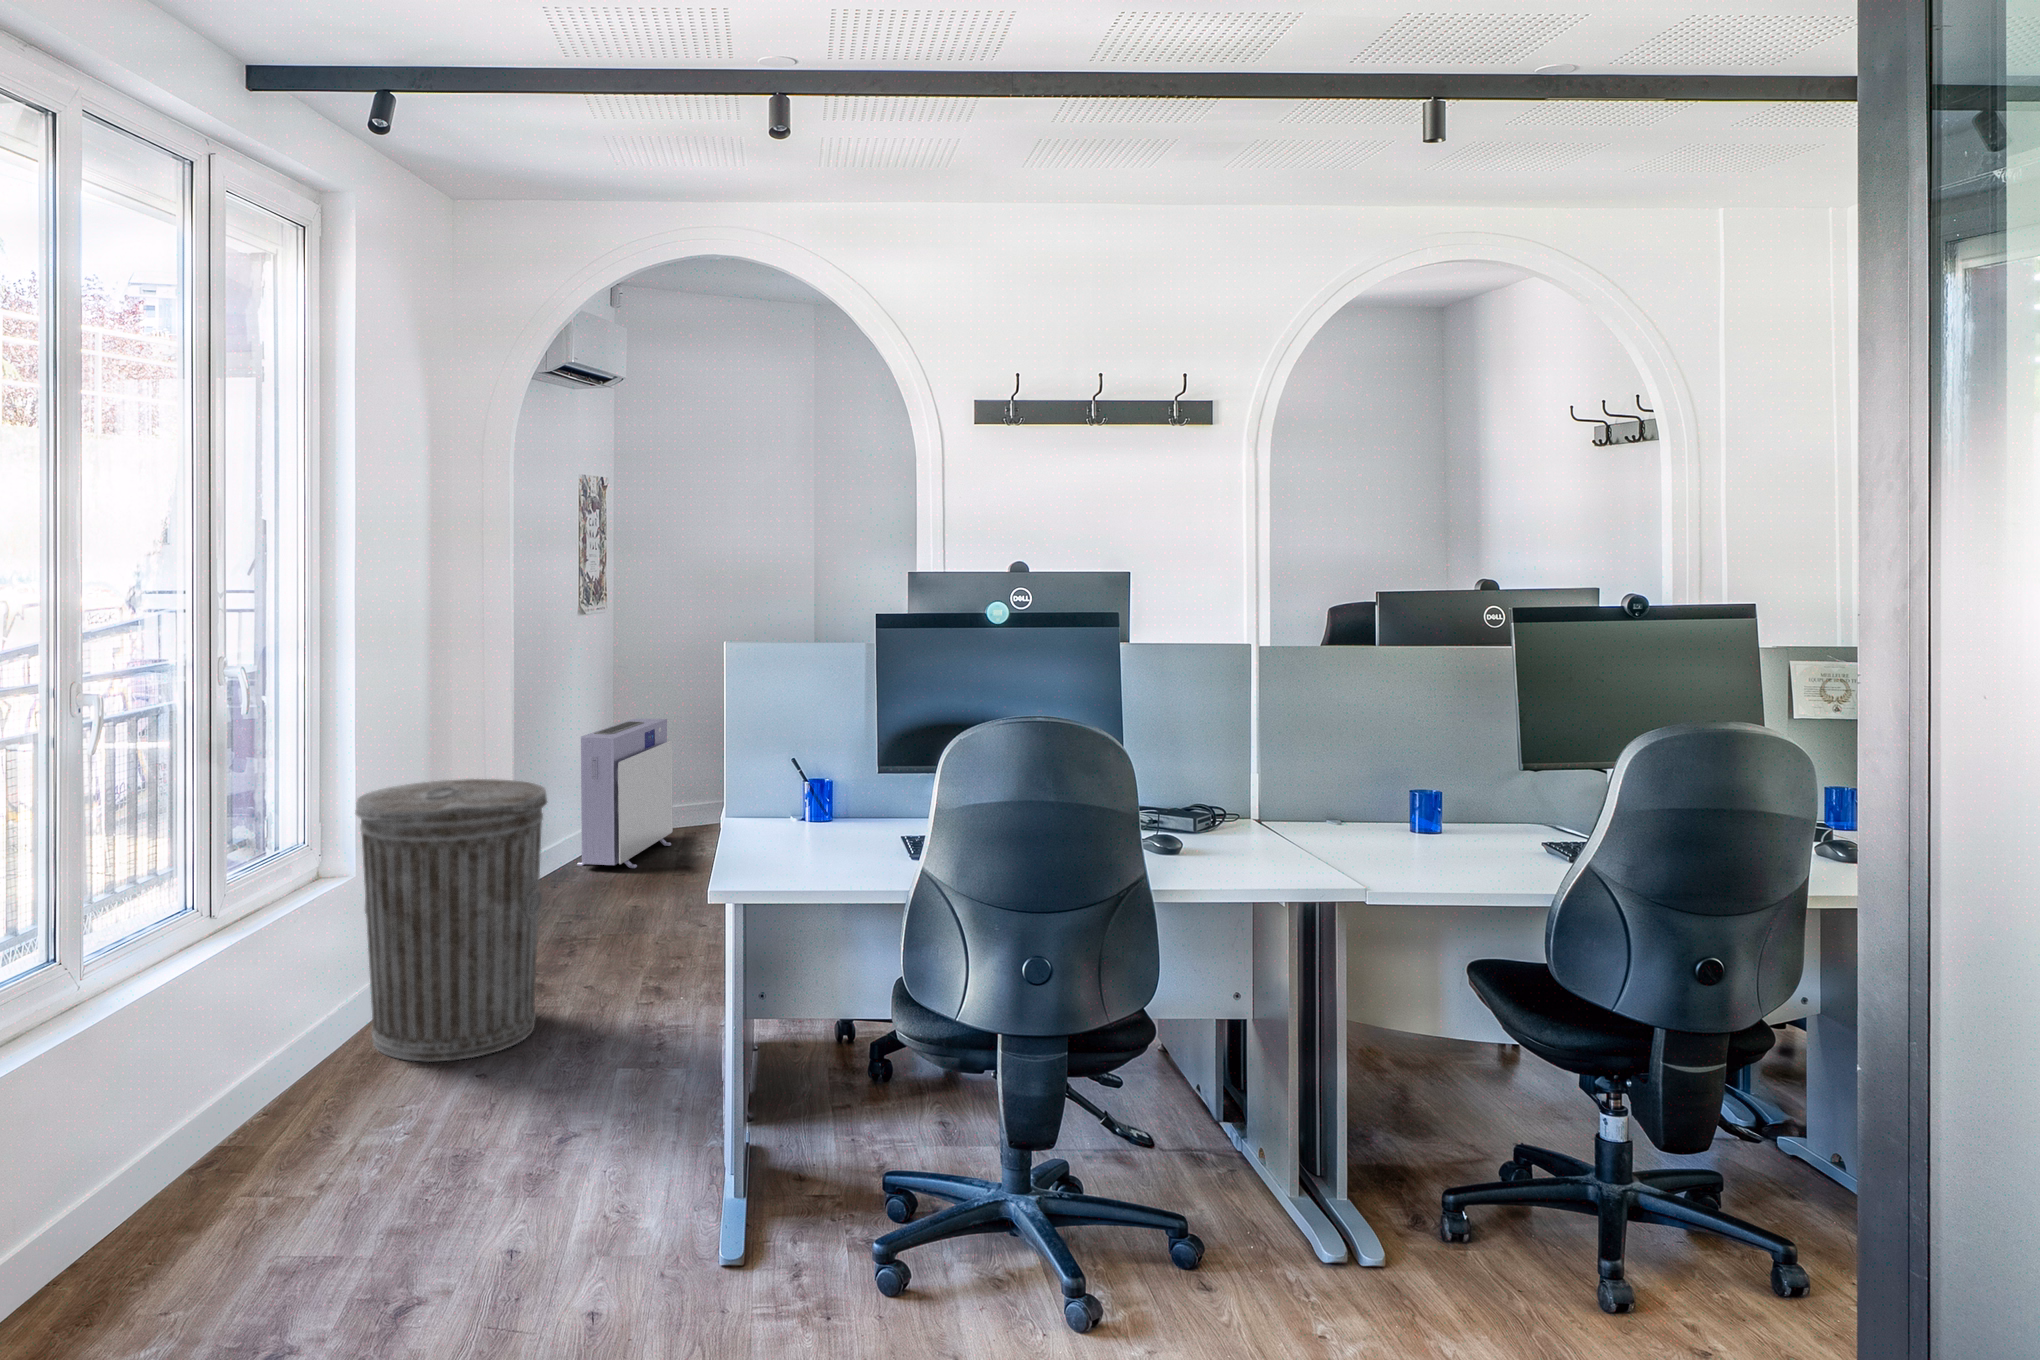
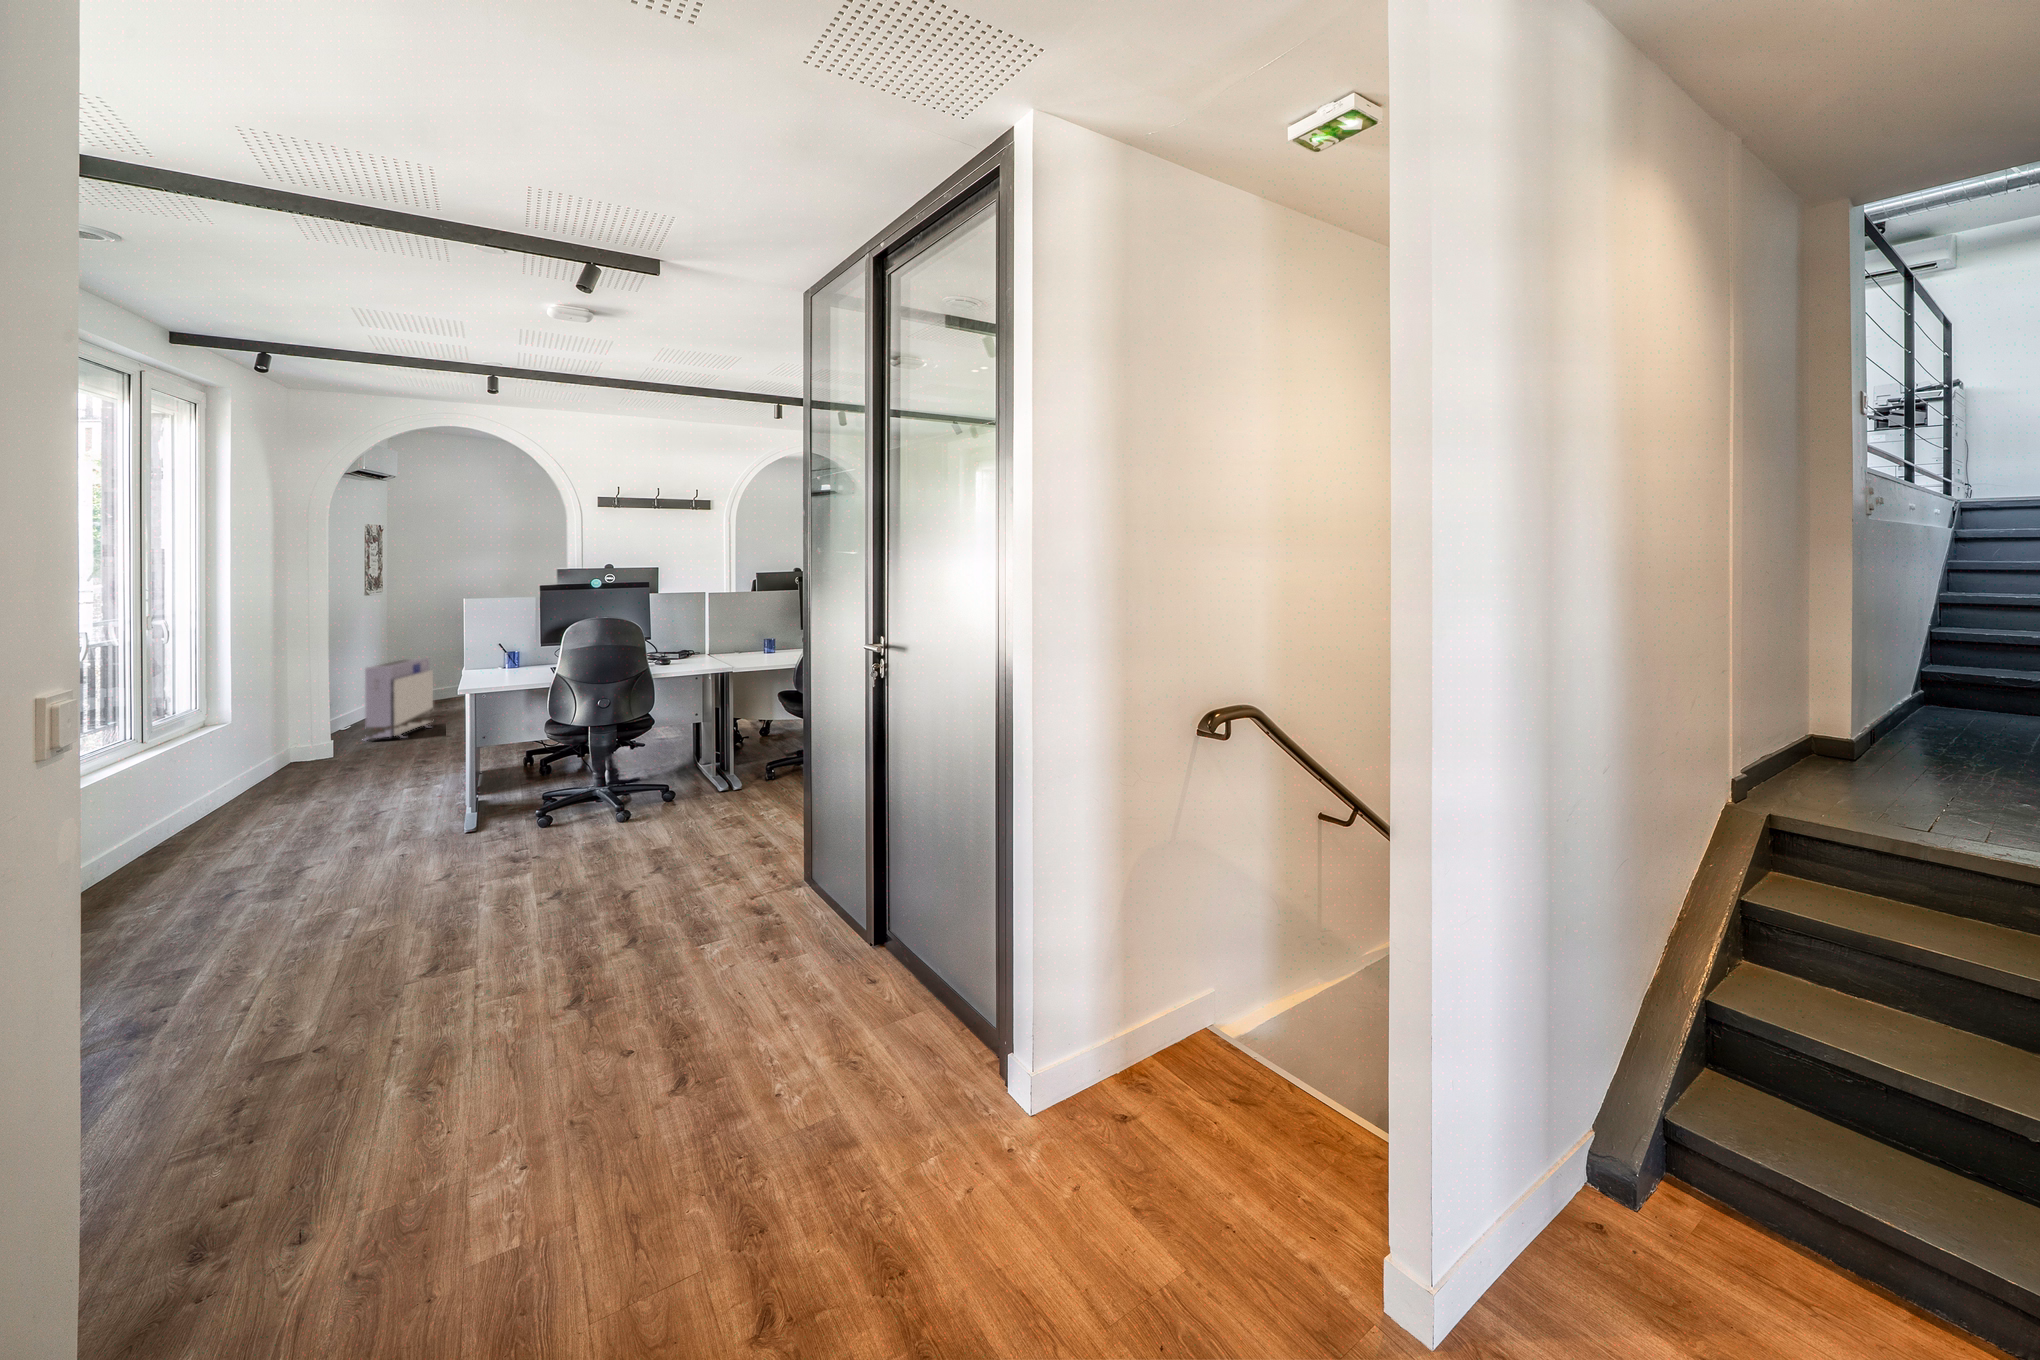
trash can: present [355,779,547,1062] -> none [224,676,357,810]

